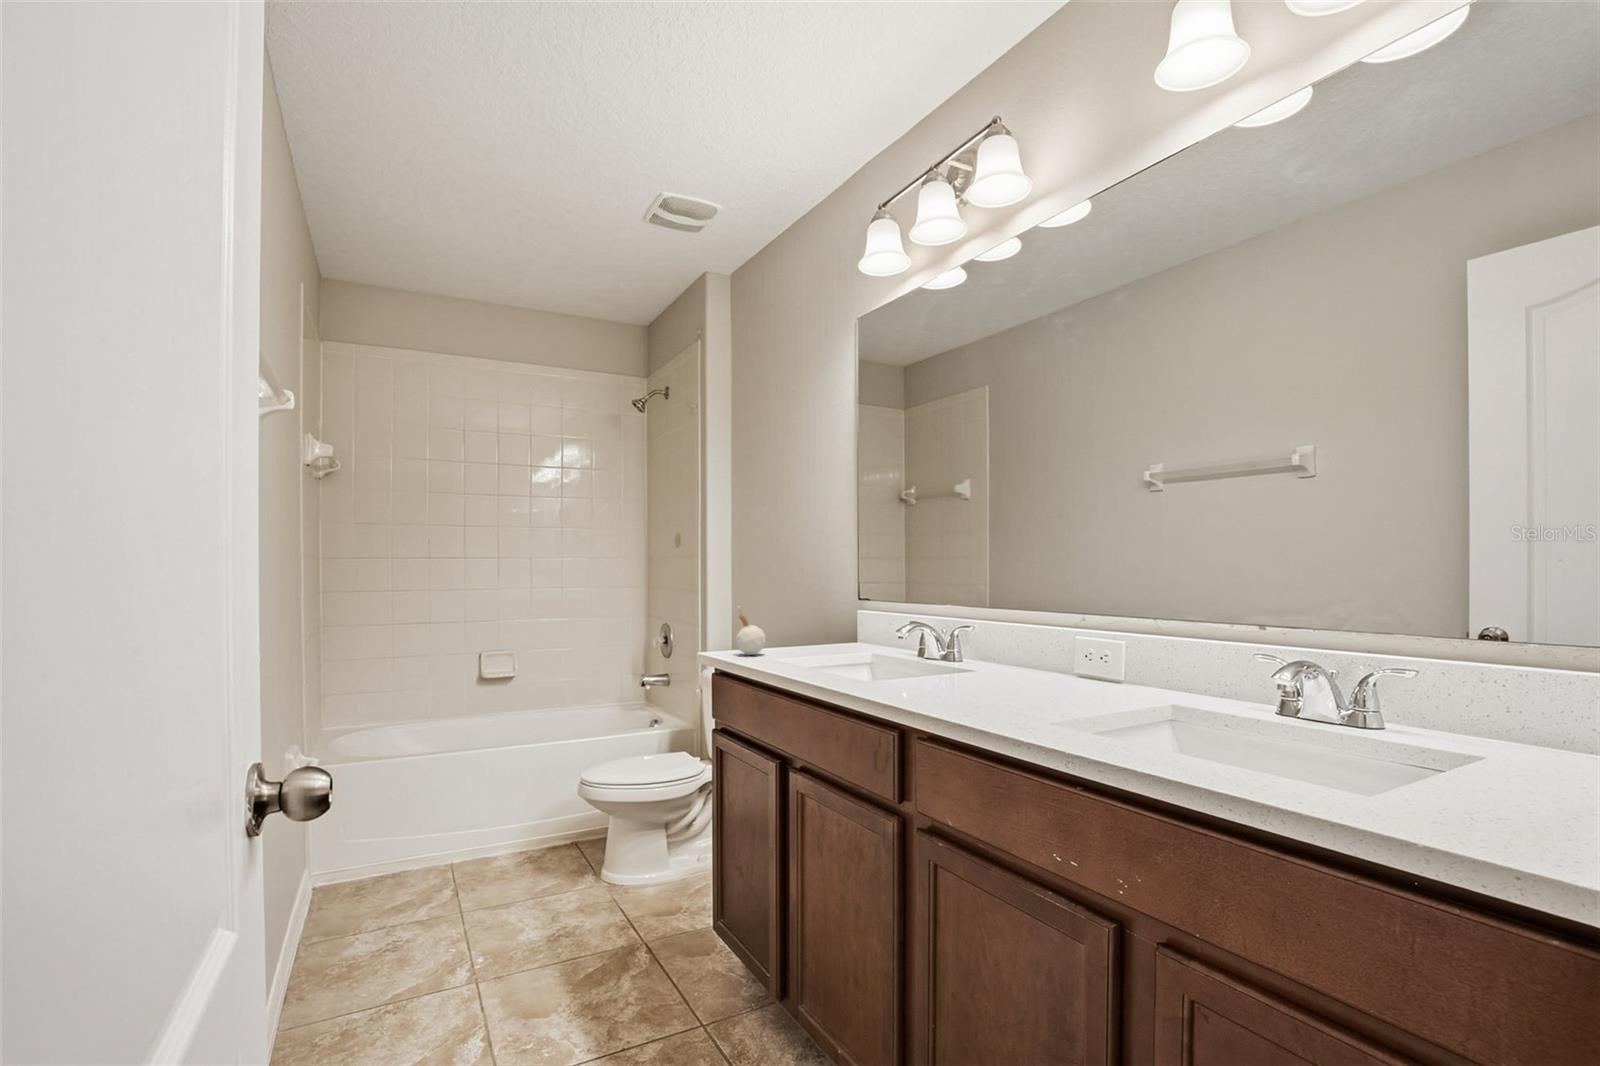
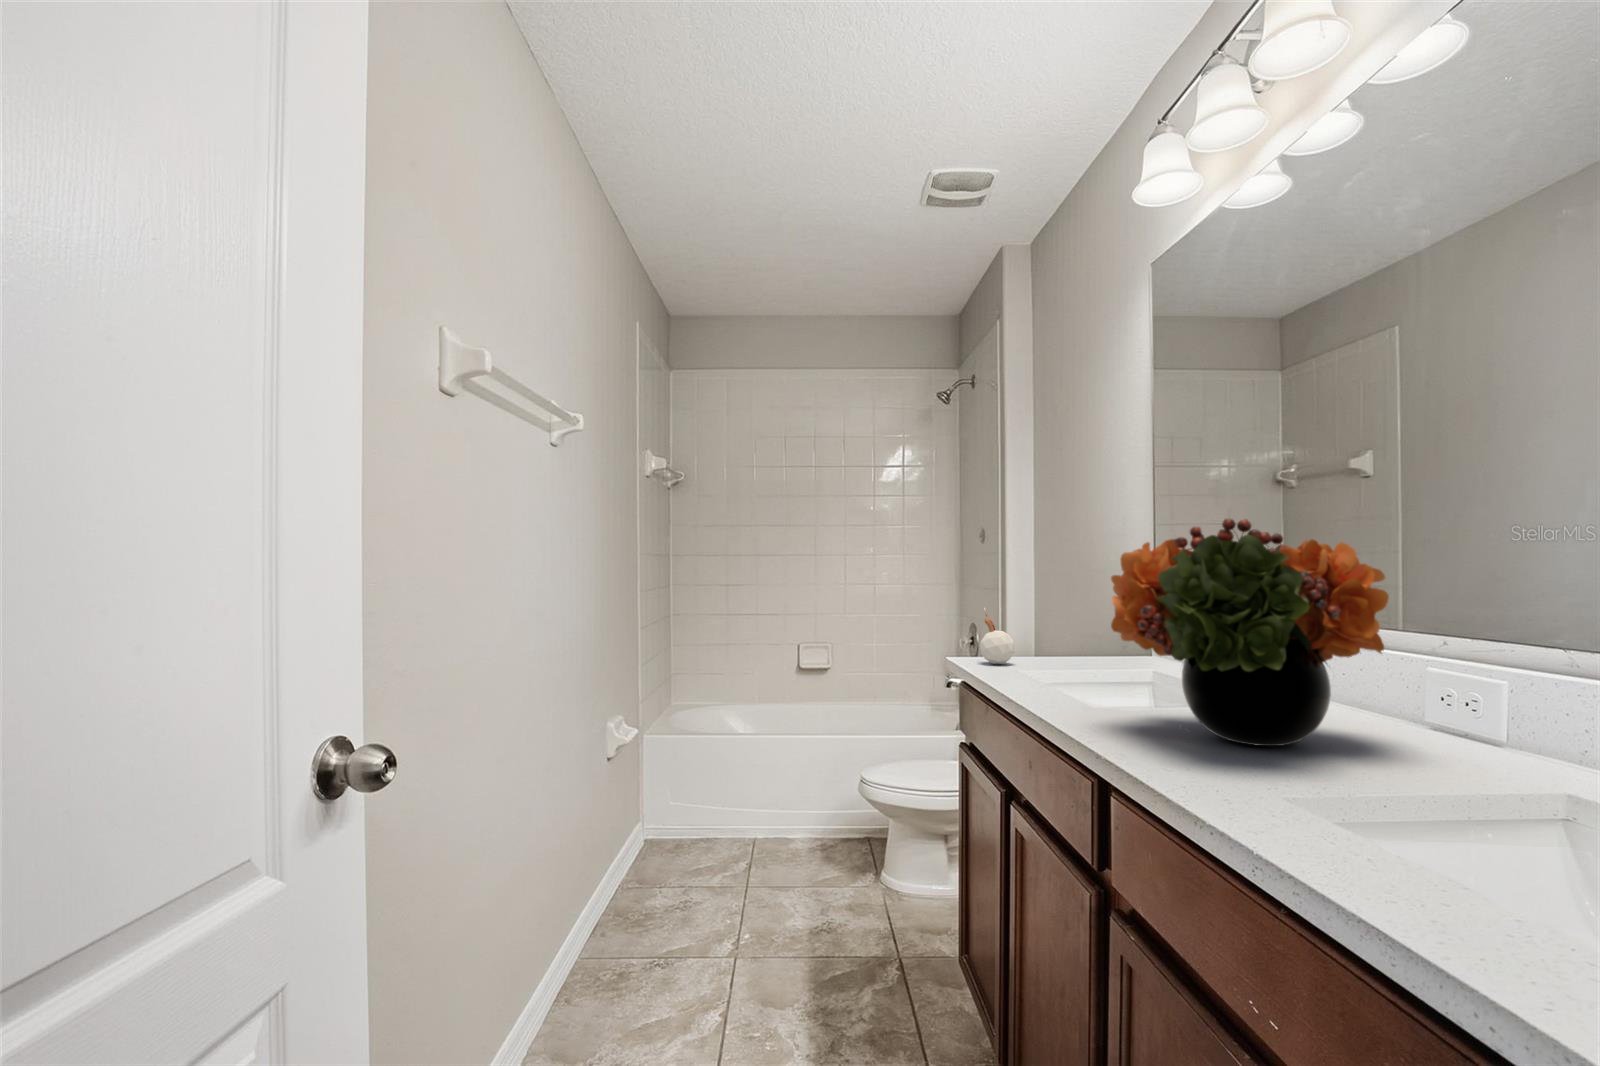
flower arrangement: none [894,534,1076,697] -> present [1111,519,1389,746]

